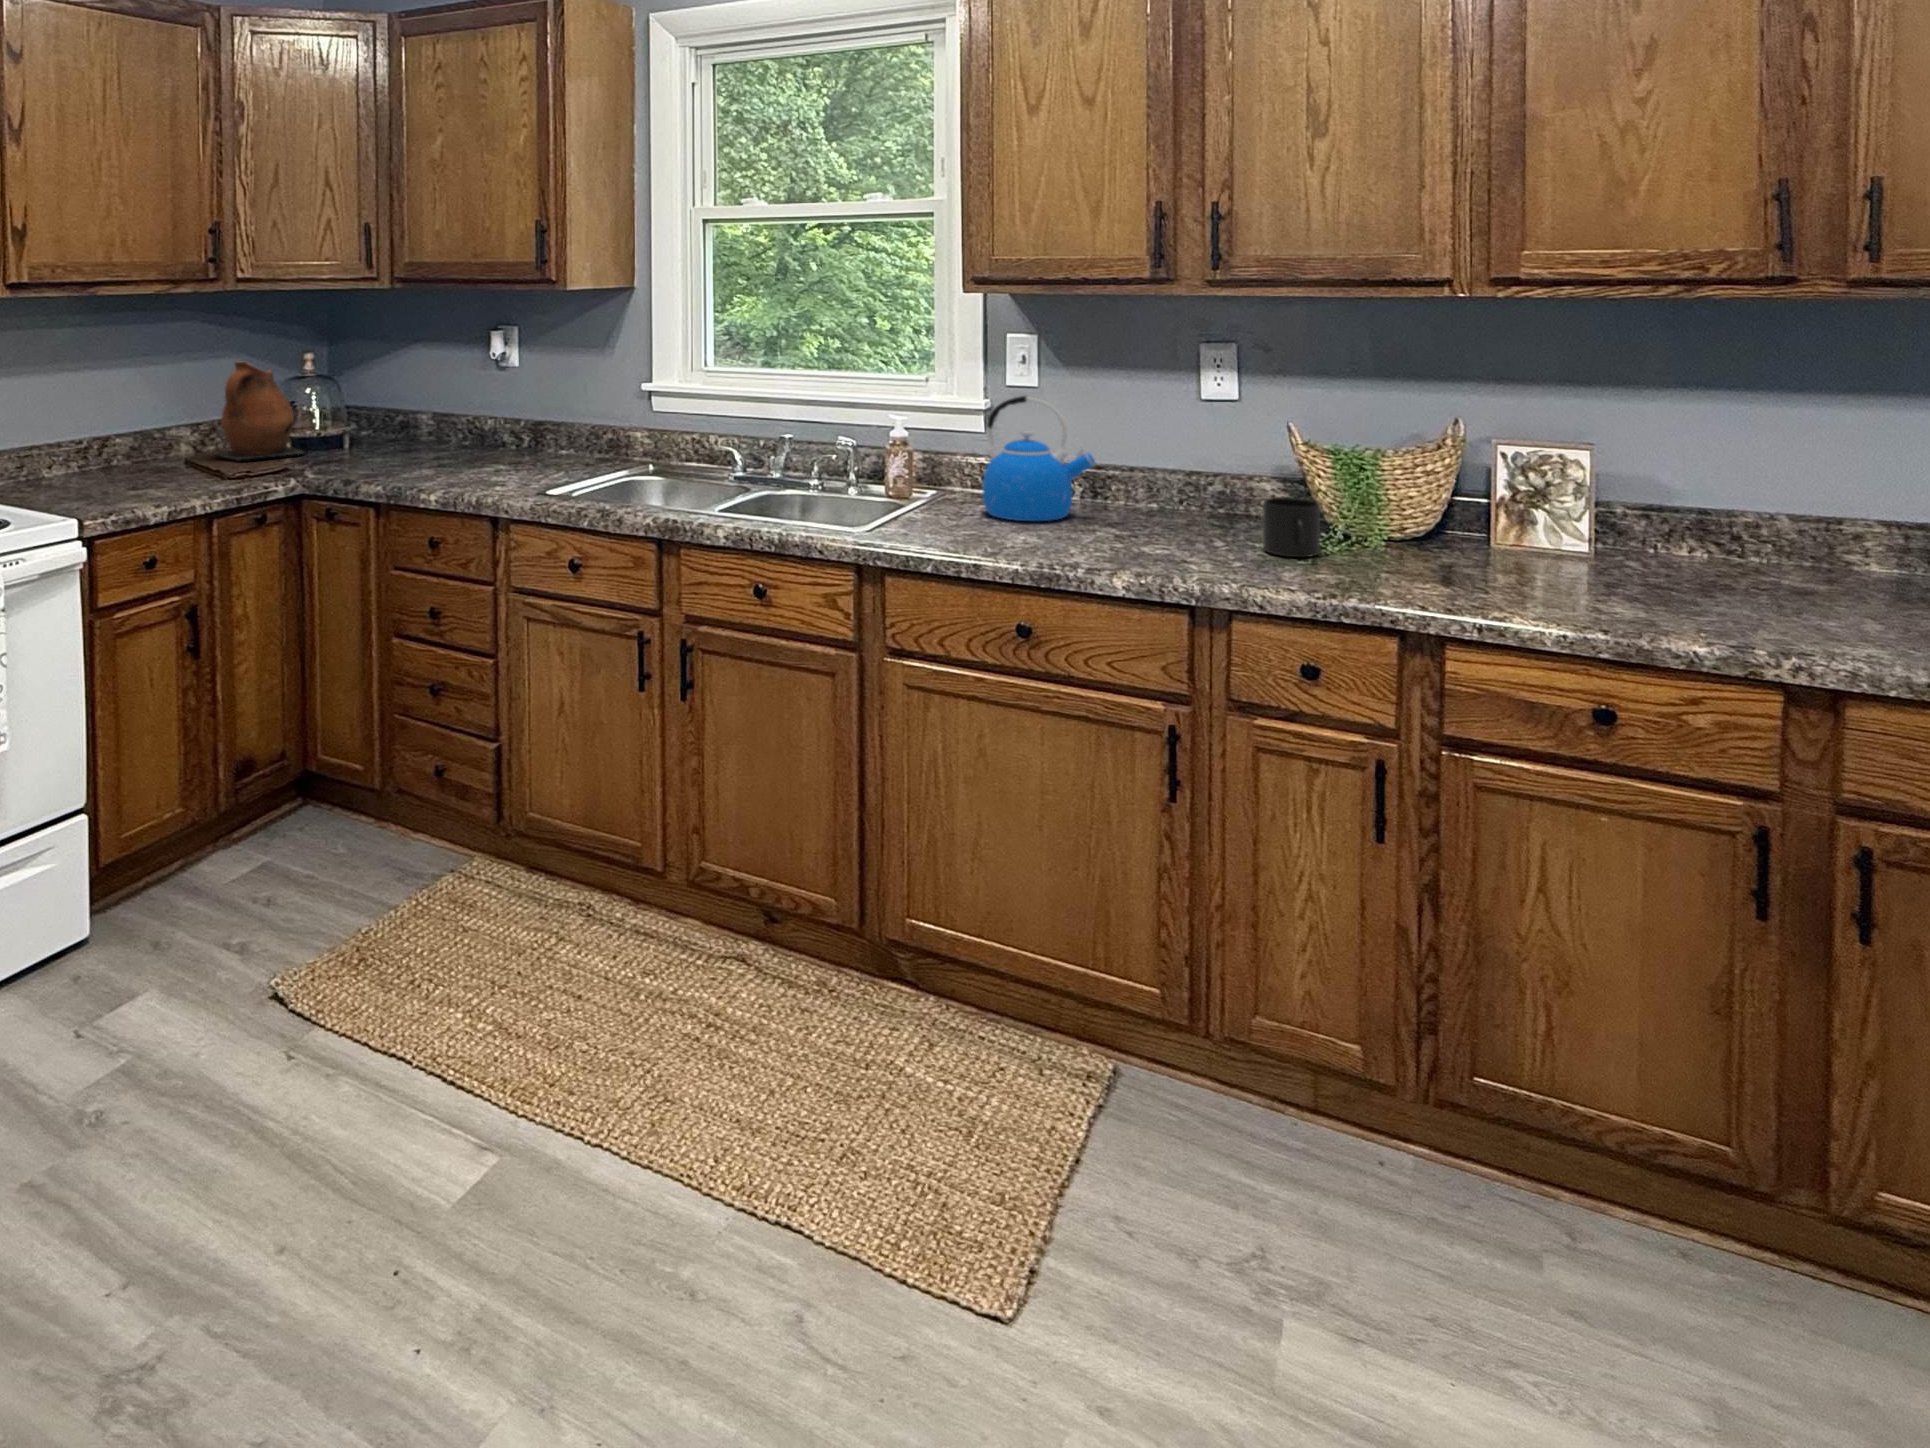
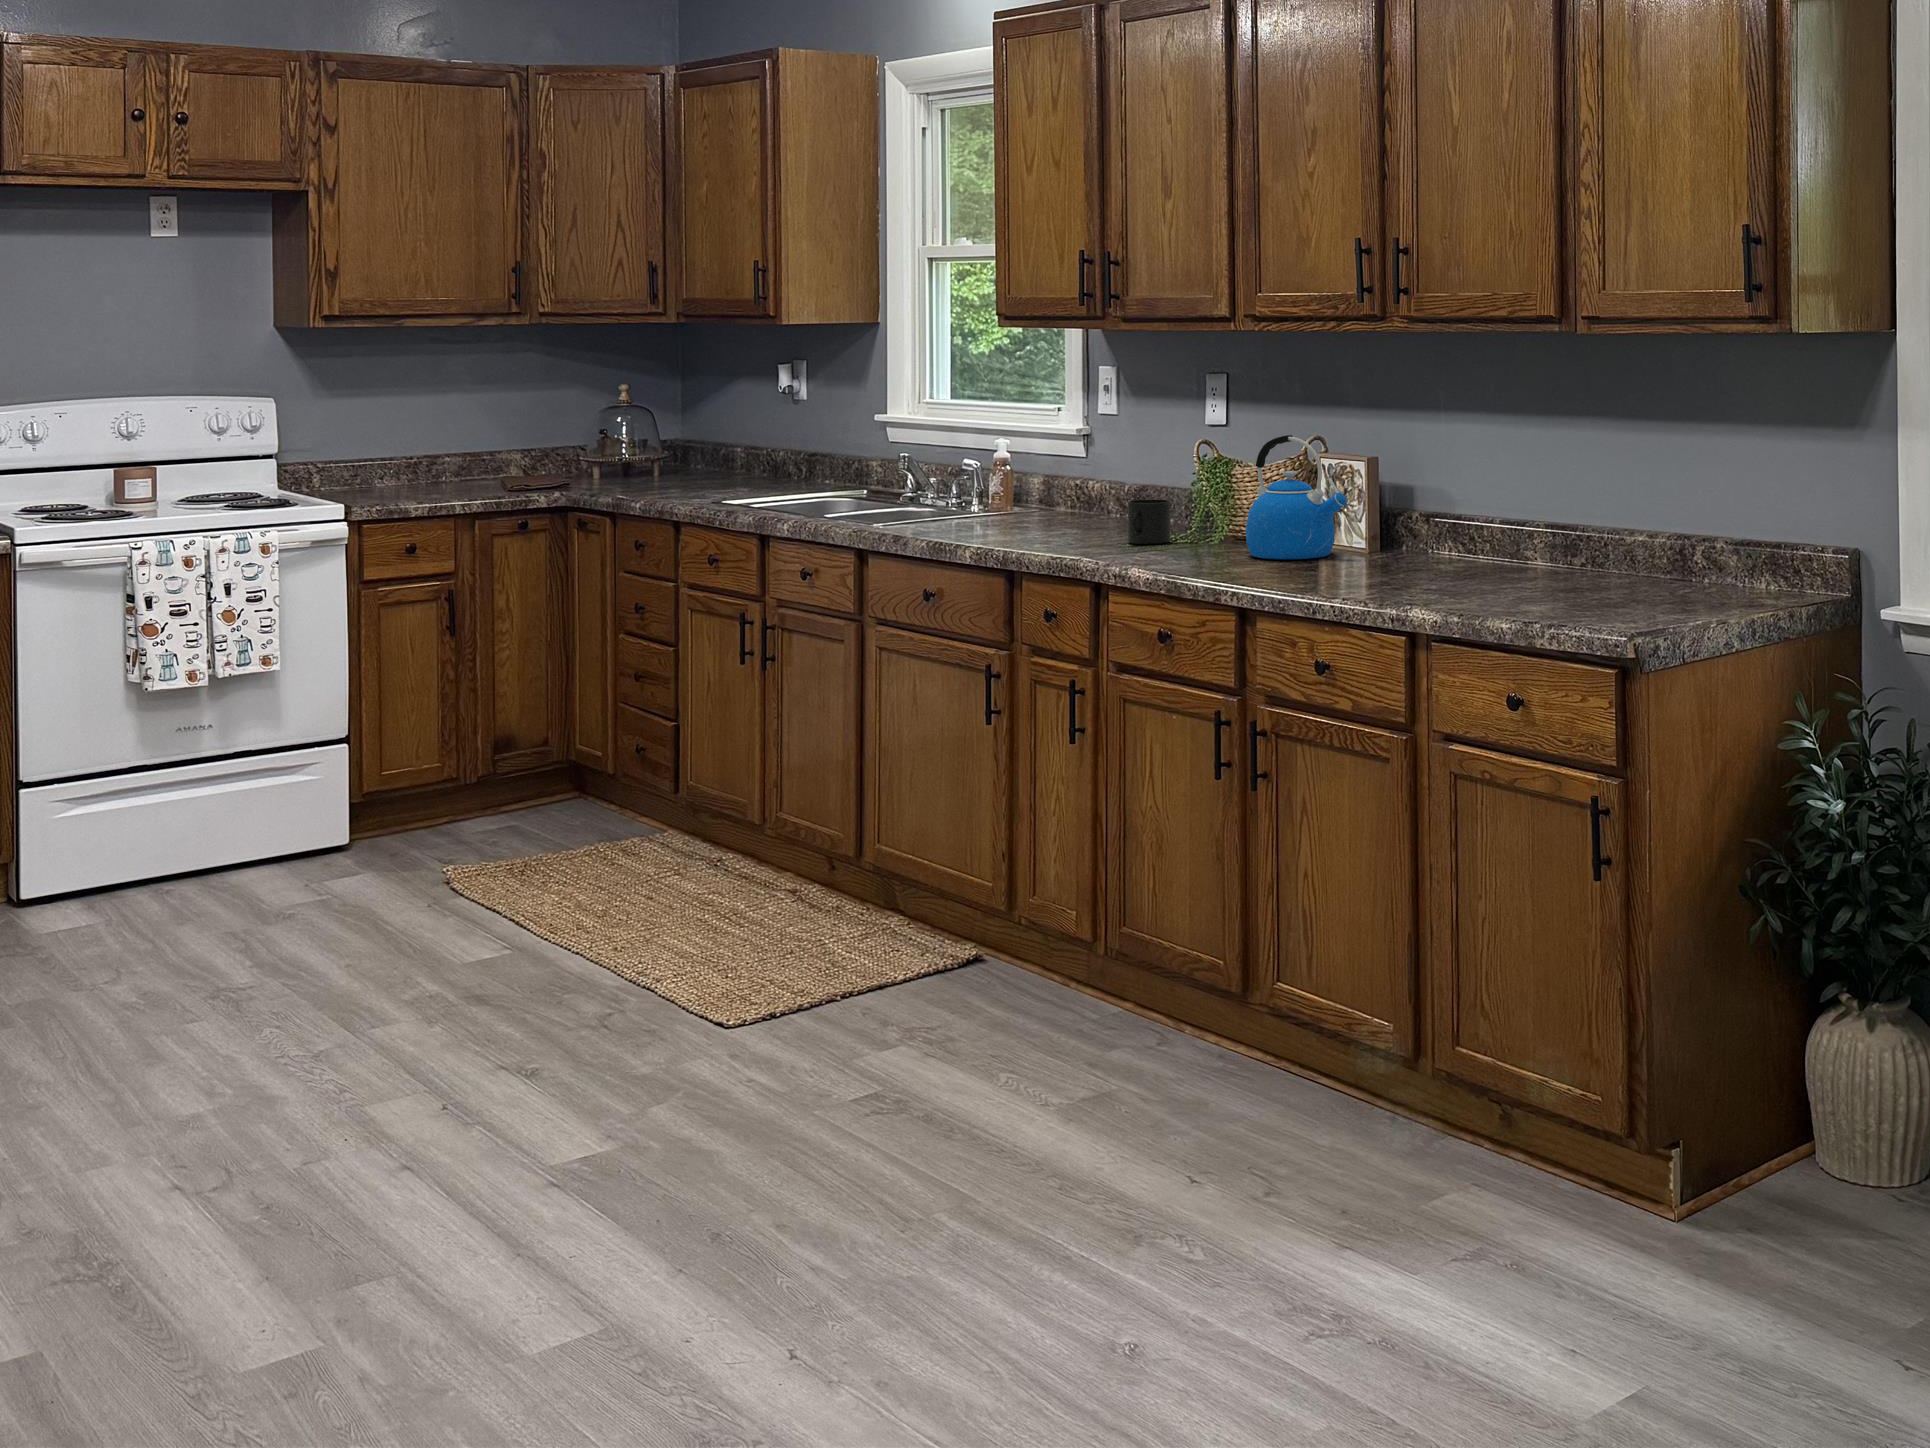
ceramic pitcher: present [219,362,303,460] -> none [526,390,604,480]
kettle: present [982,396,1095,521] -> present [1246,435,1346,559]

